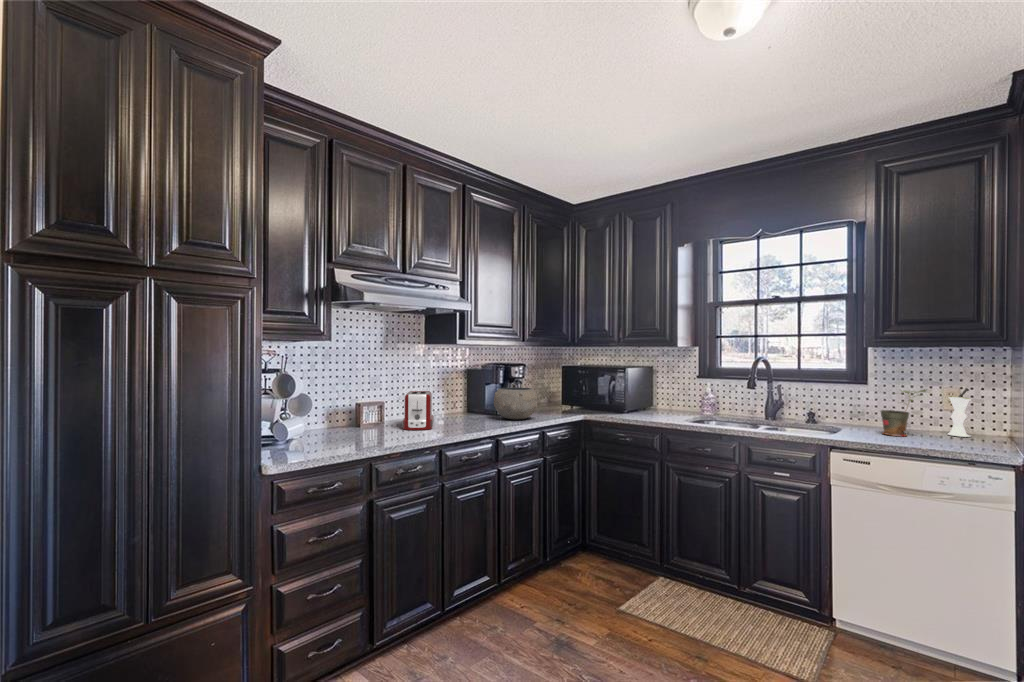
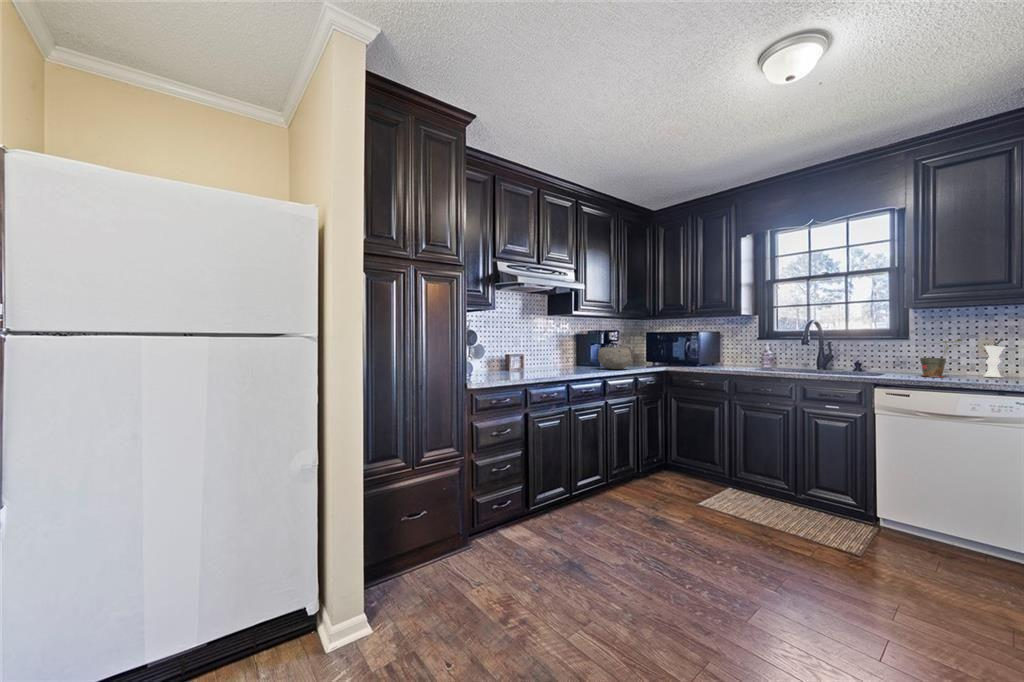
toaster: present [402,391,434,430] -> none [538,348,559,373]

